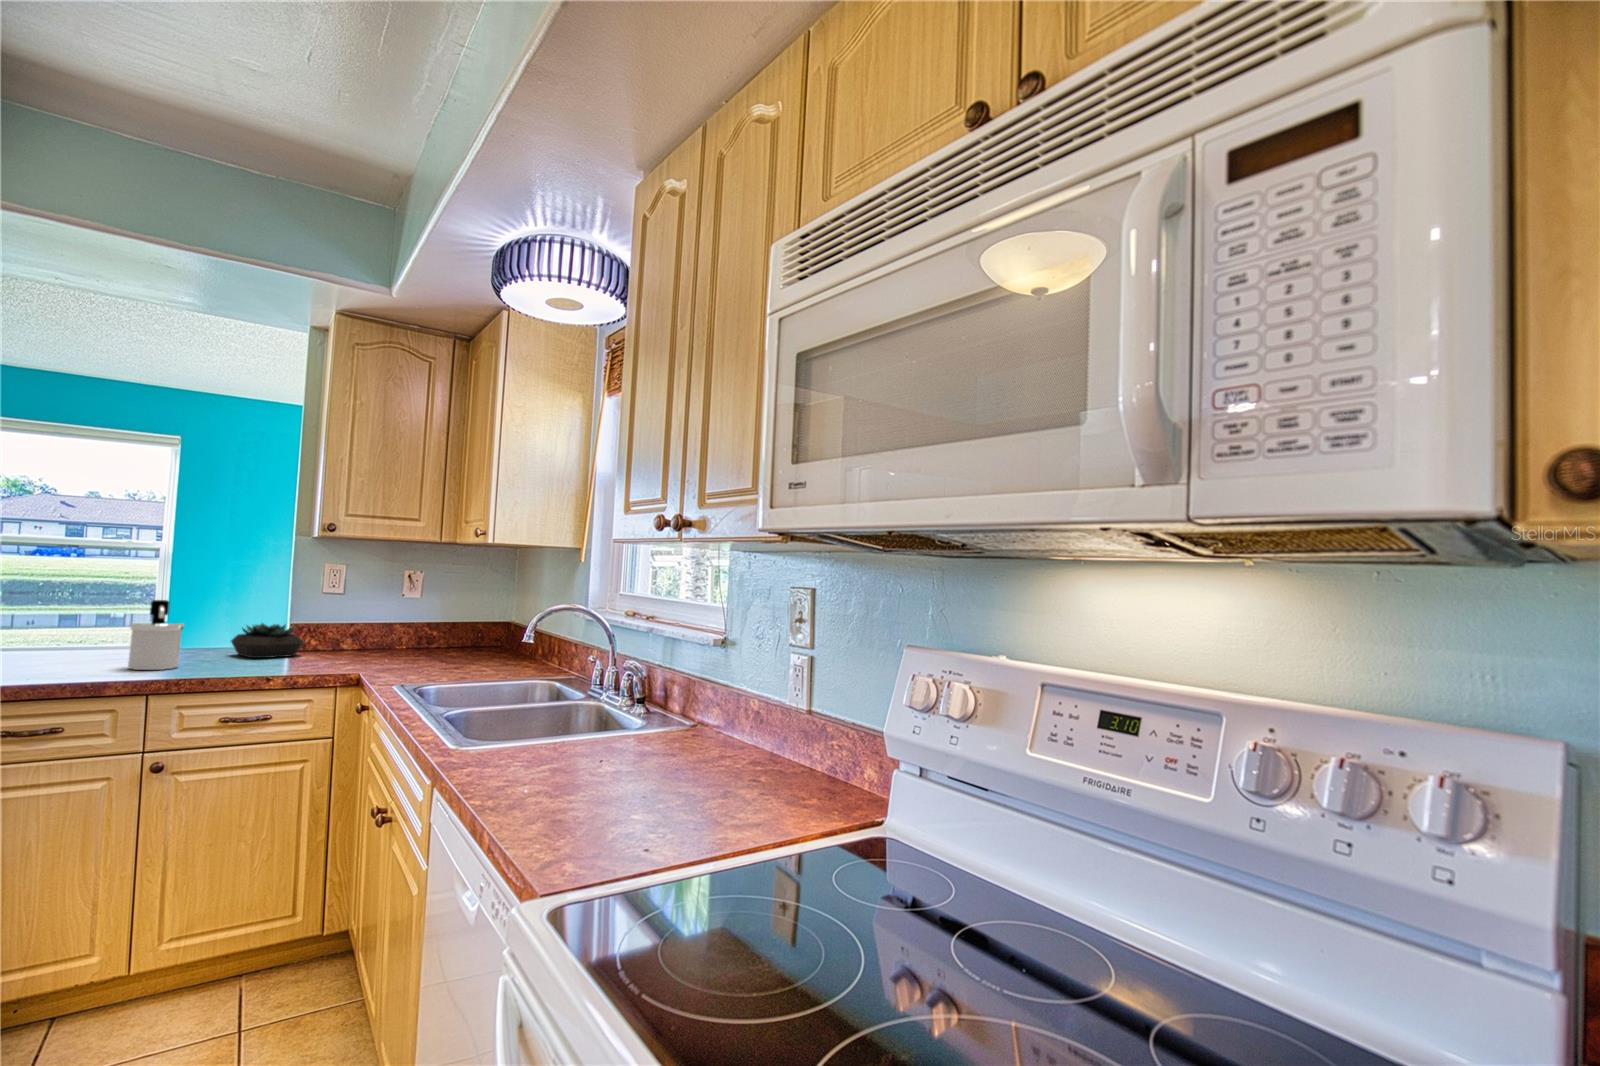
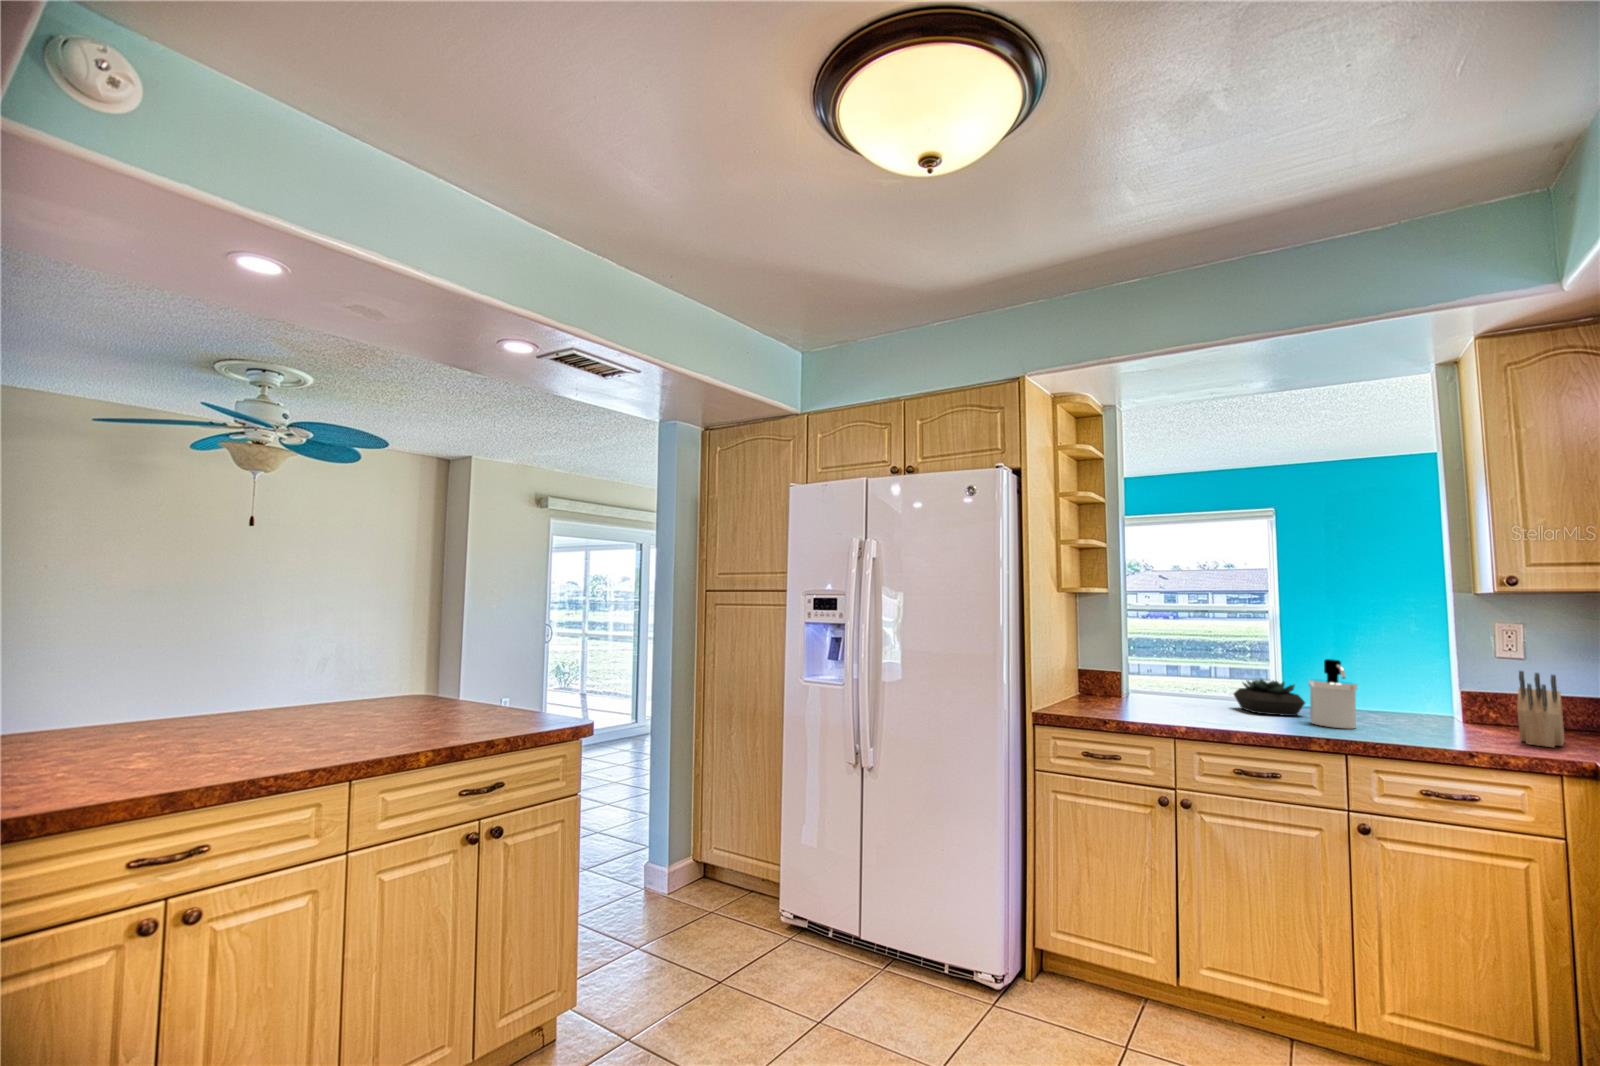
knife block: none [320,602,361,664] -> present [1517,671,1564,748]
succulent plant: present [231,623,304,658] -> present [1234,679,1305,716]

